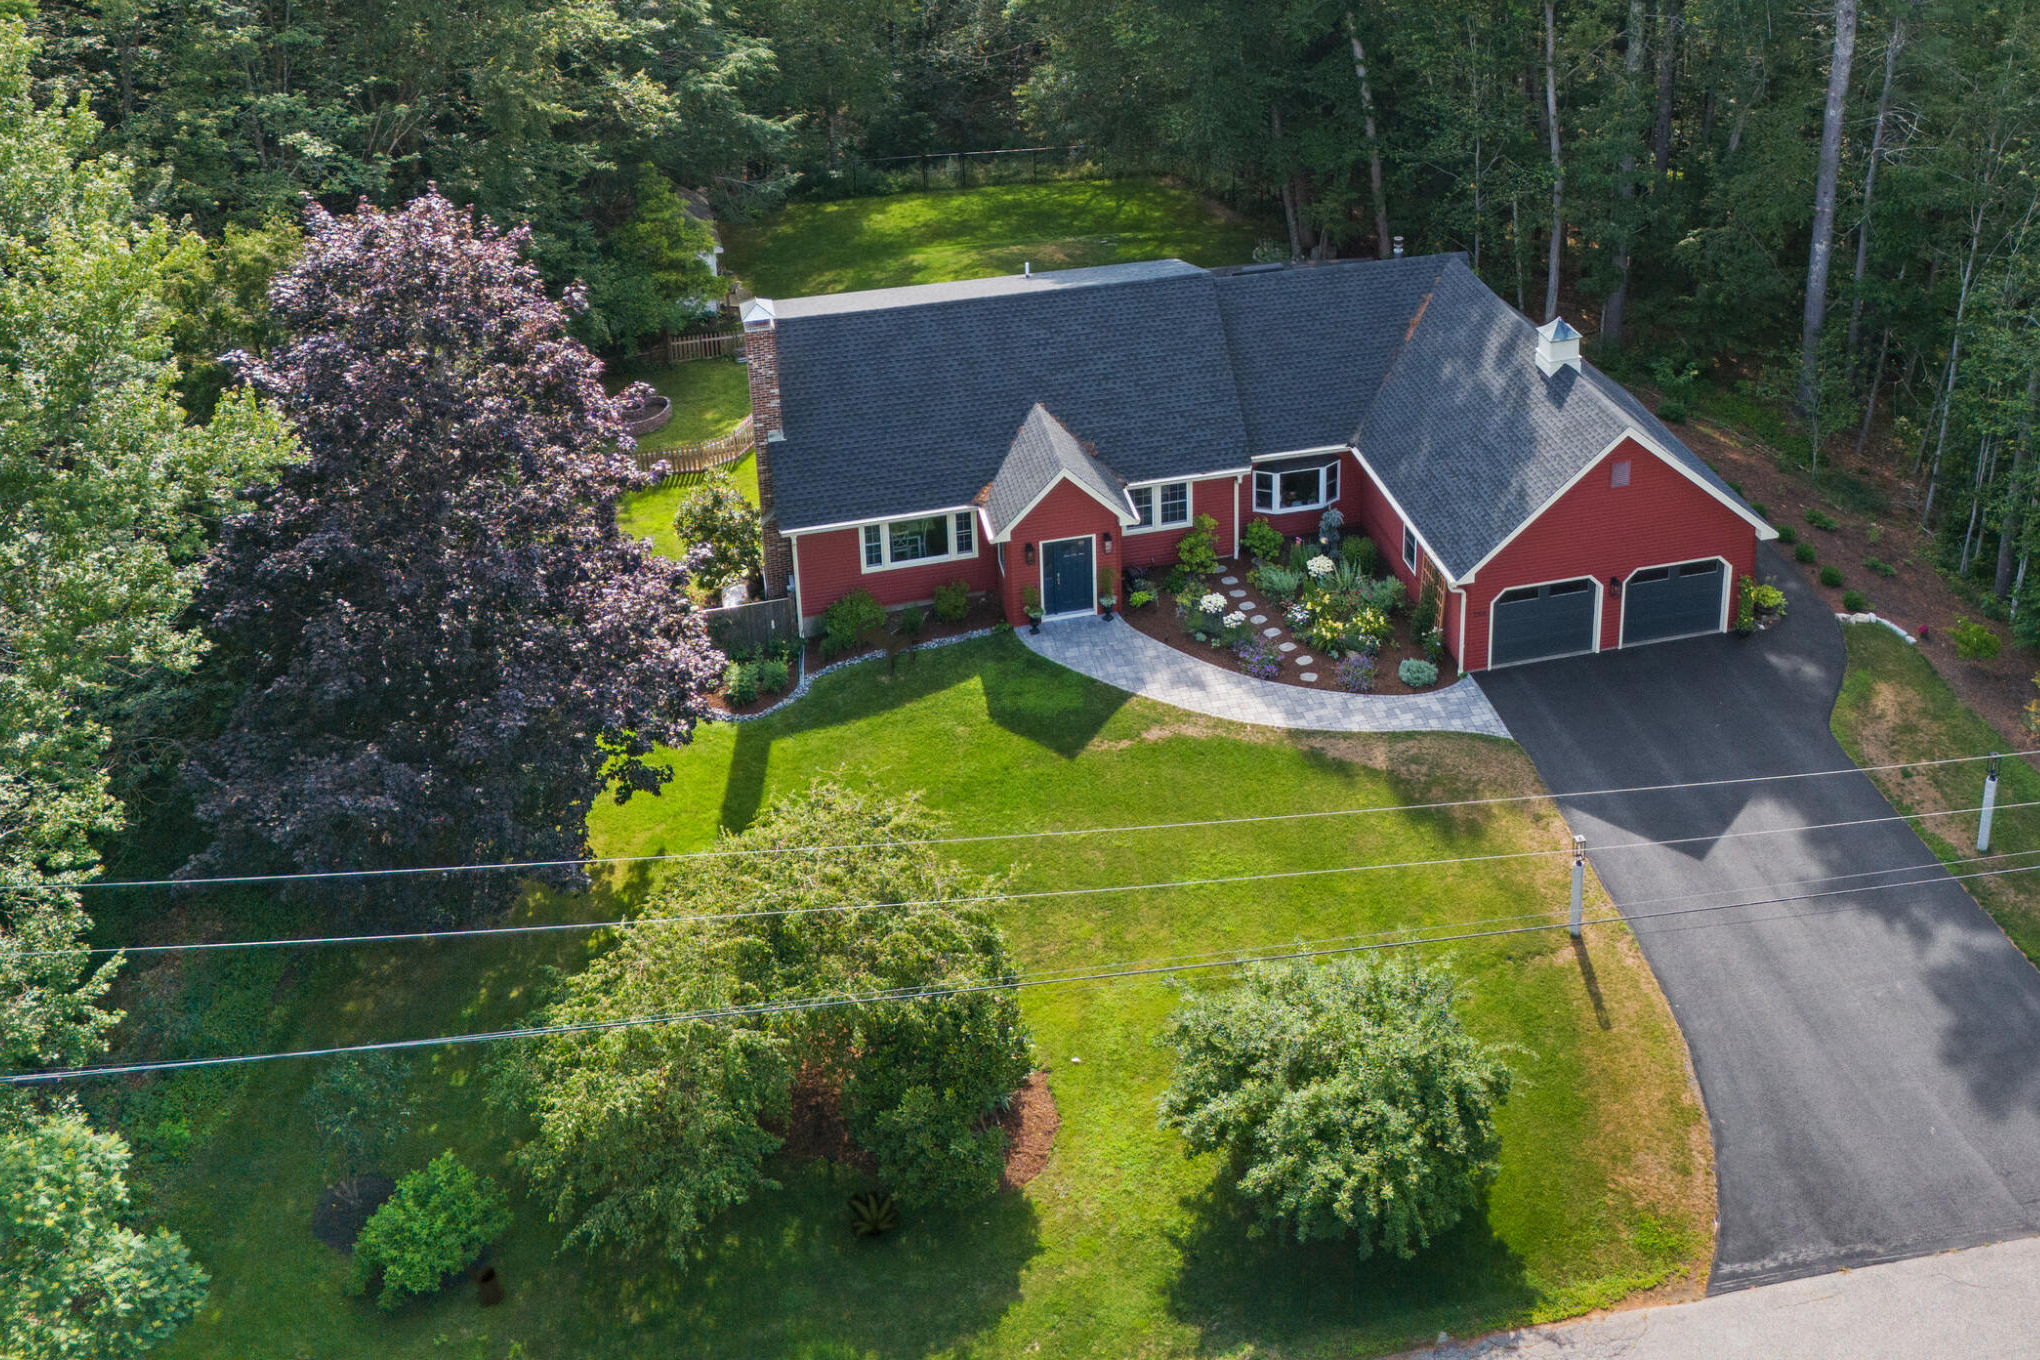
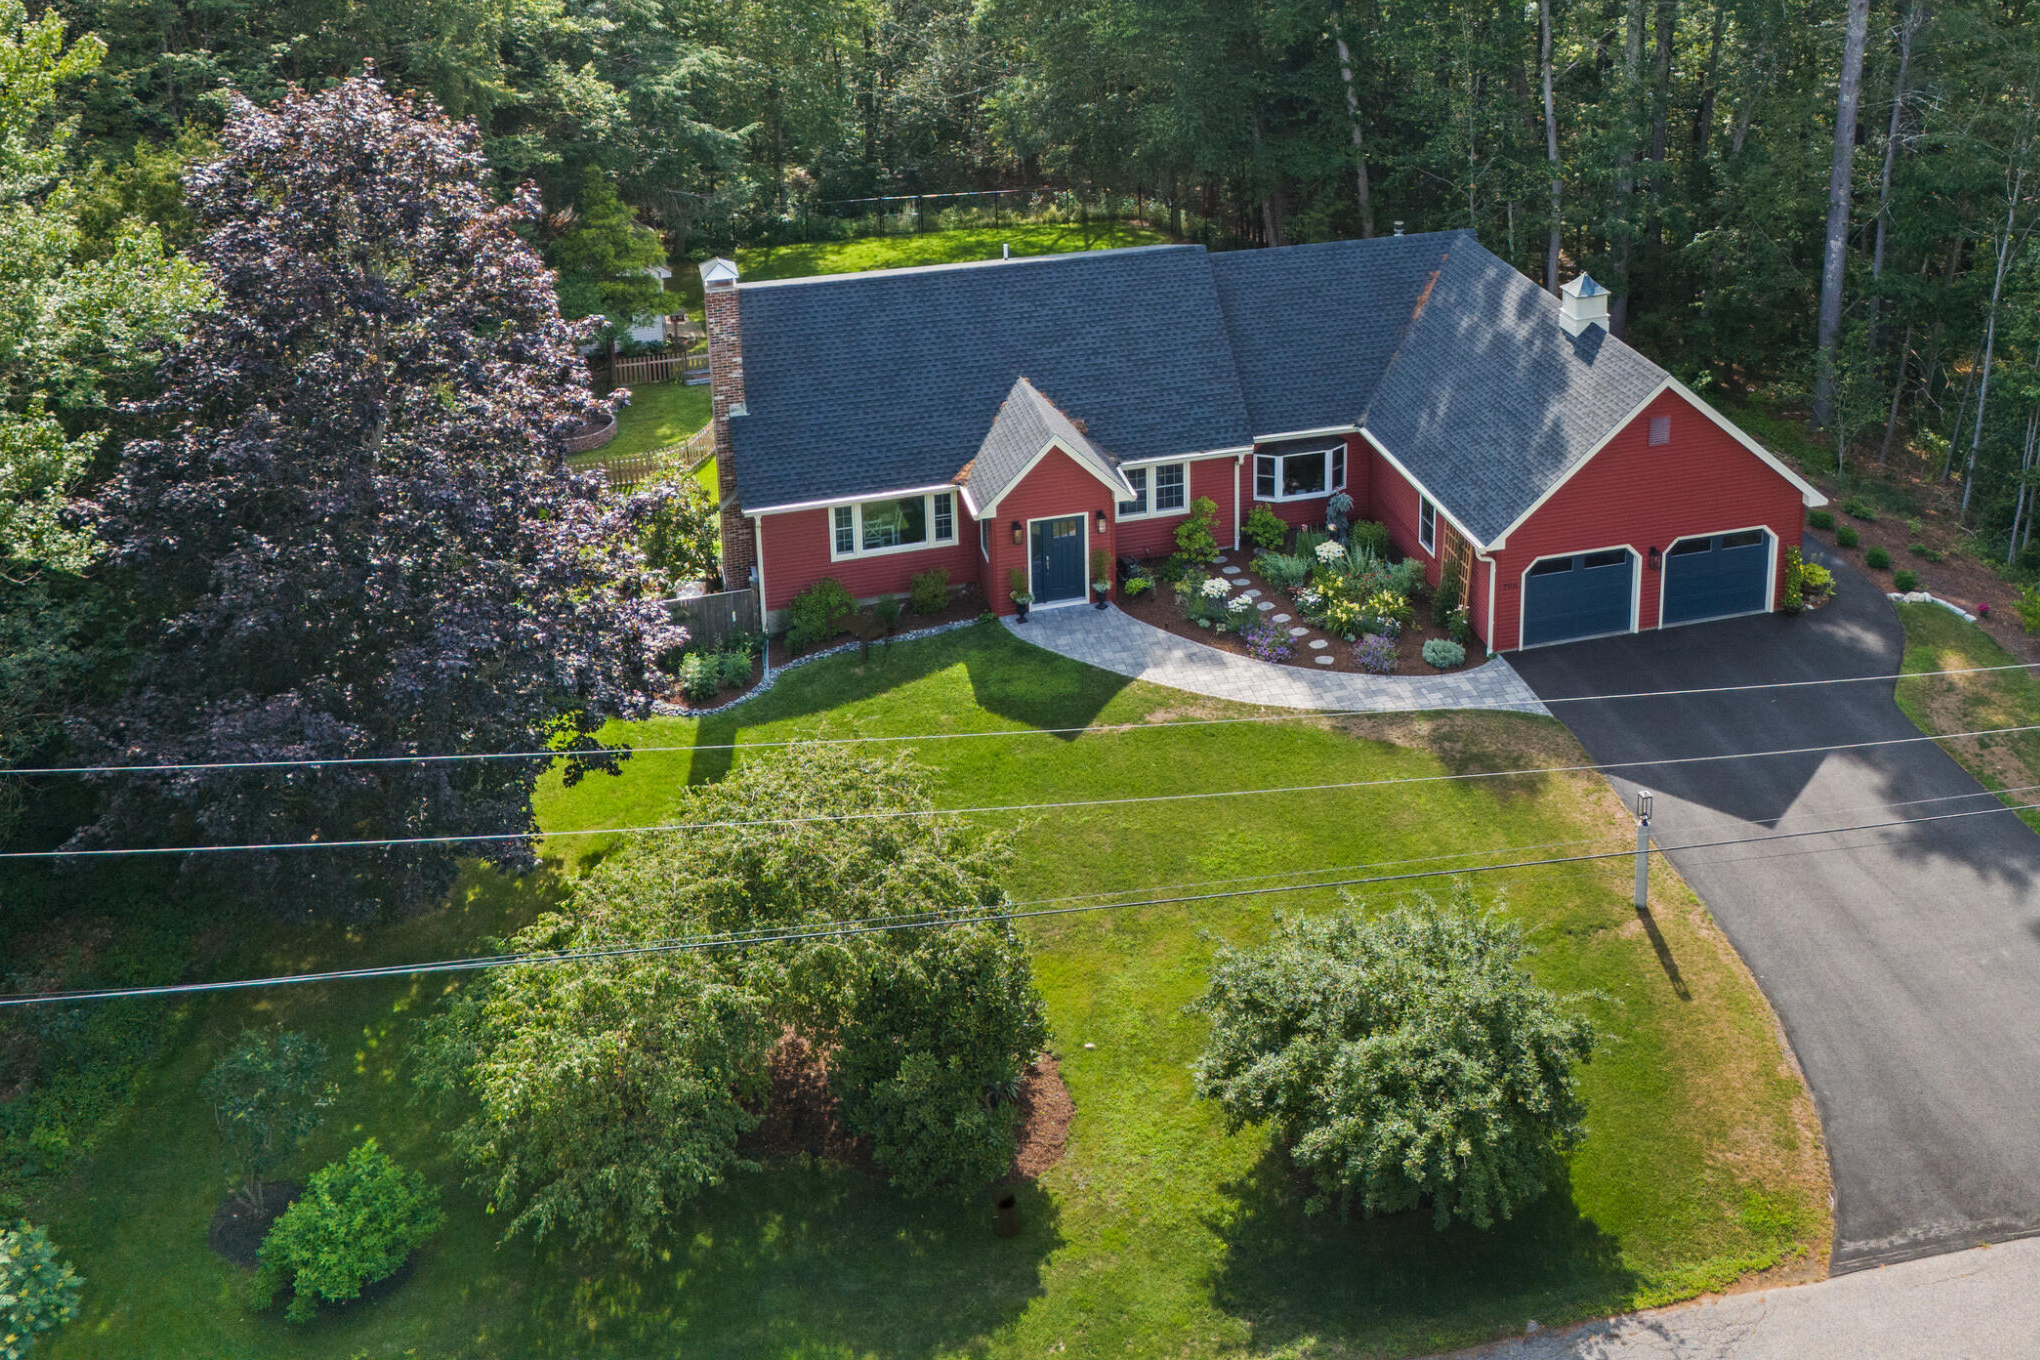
potted plant: present [846,1191,897,1237] -> none [830,1179,895,1235]
watering can: present [461,1259,504,1307] -> present [988,1179,1019,1238]

